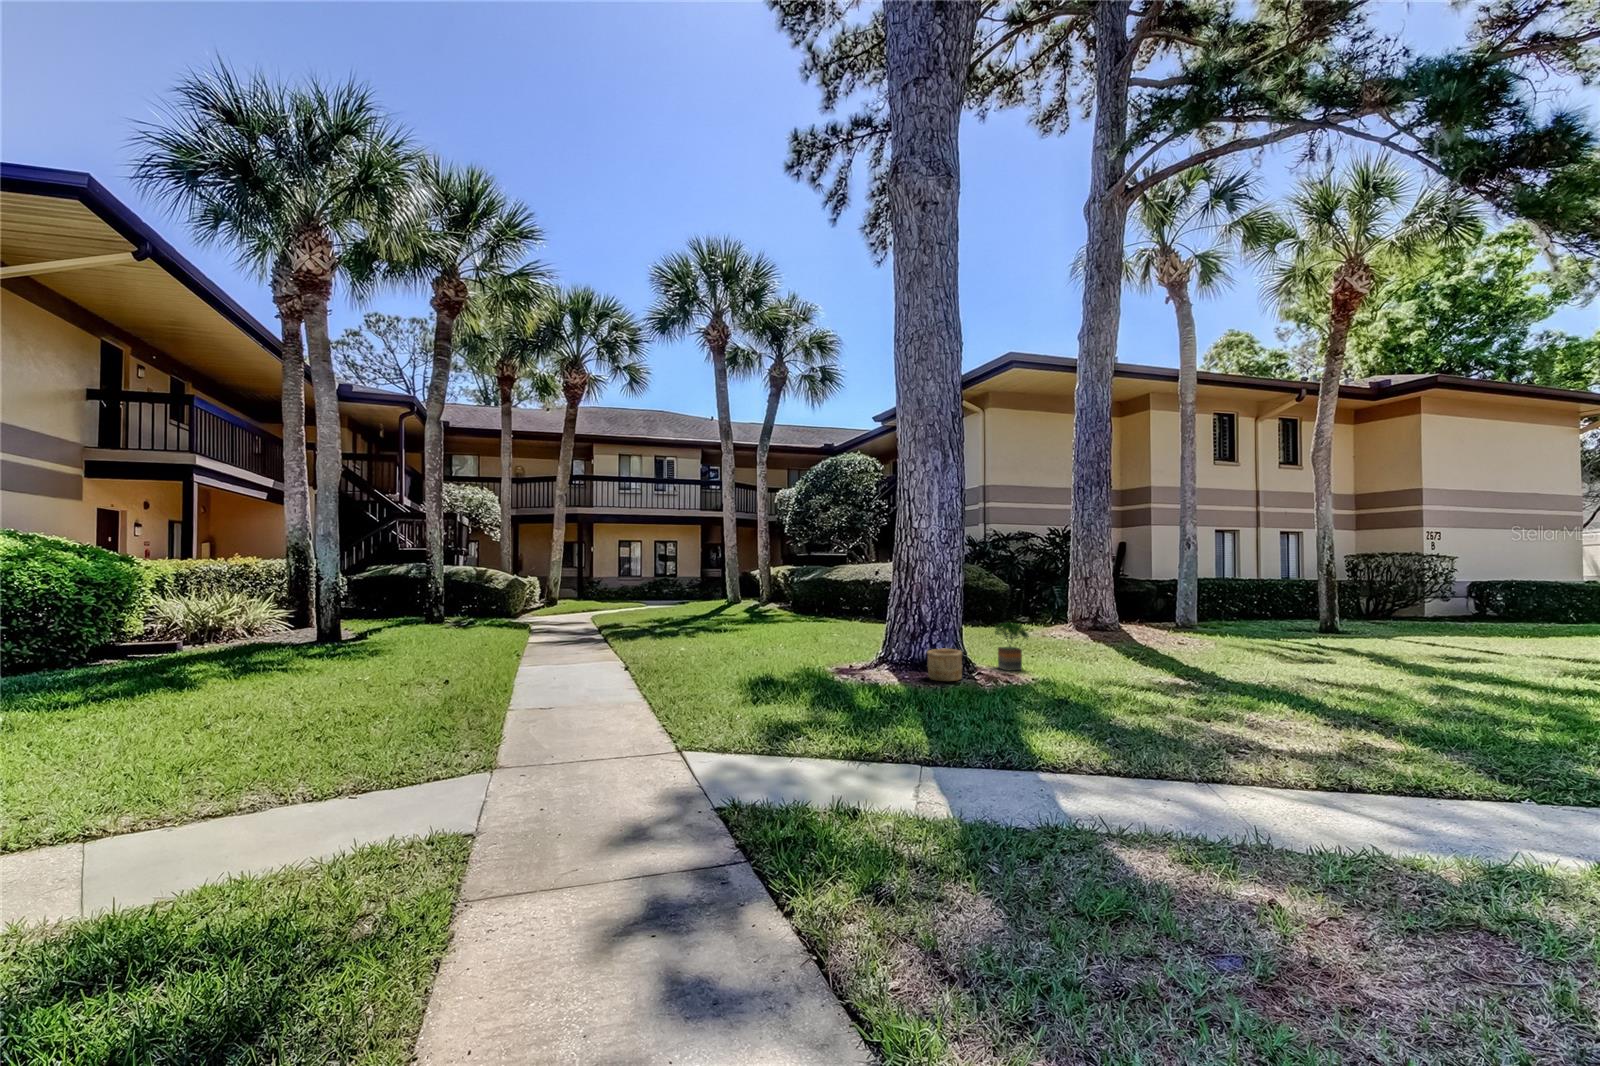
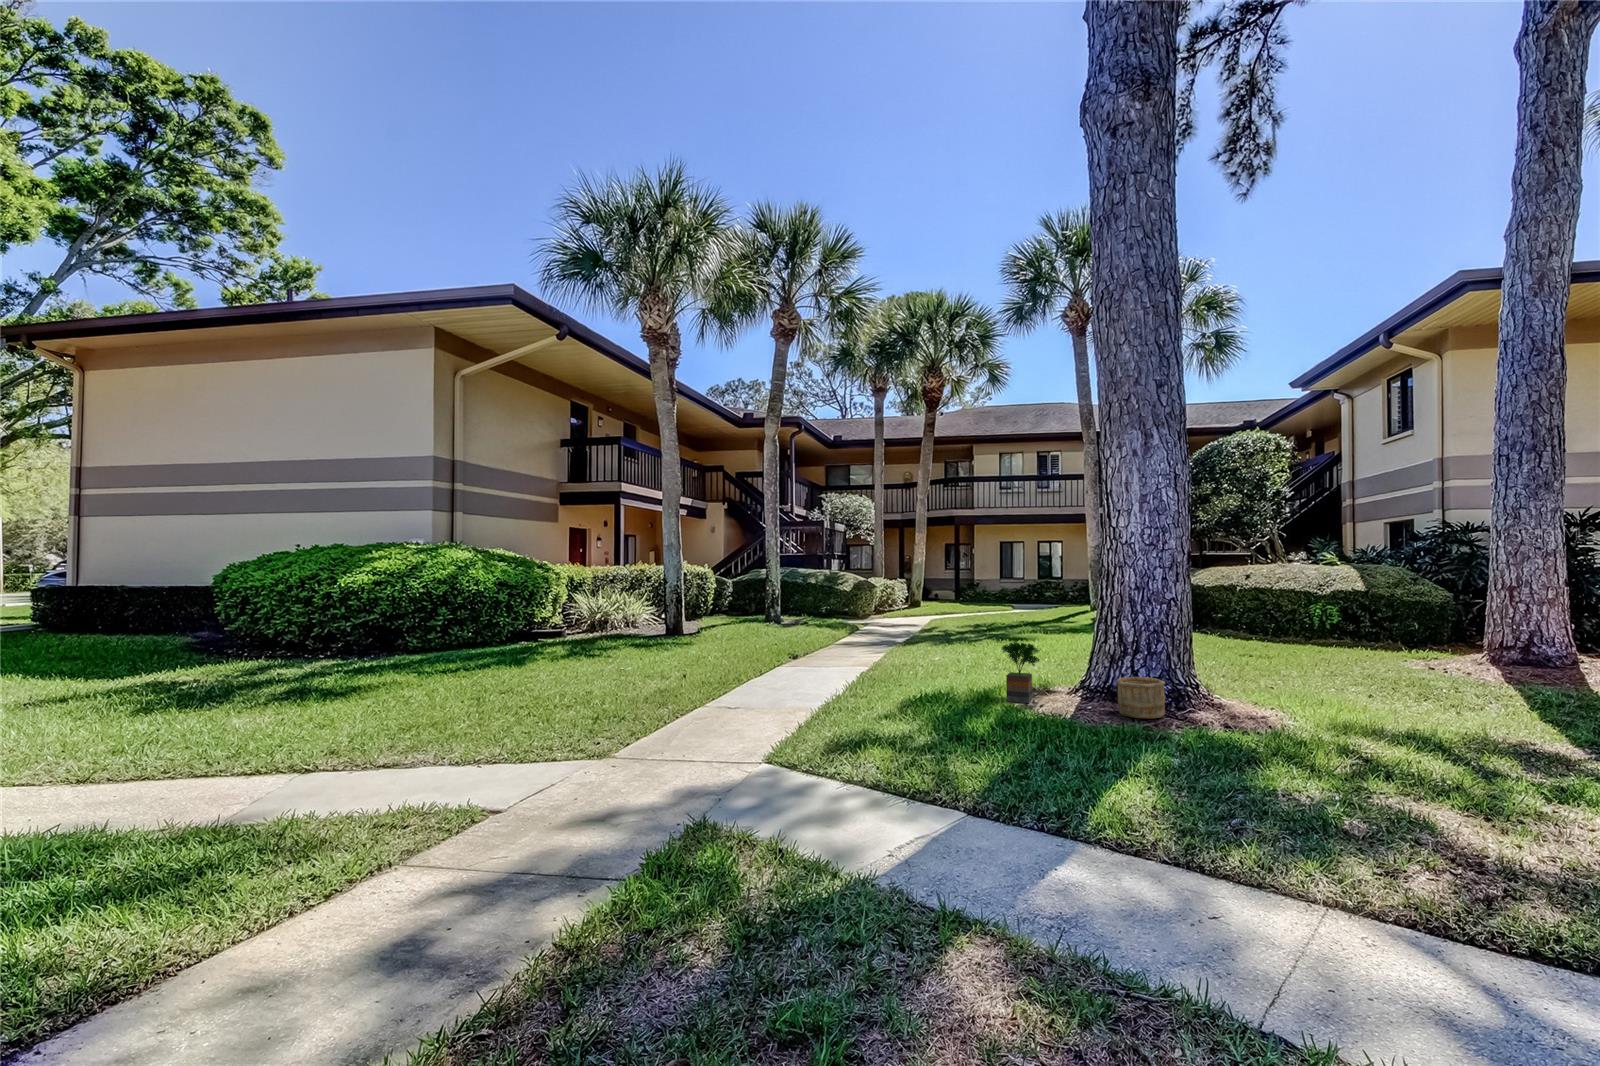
potted tree: present [995,623,1029,671] -> present [1002,642,1040,703]

